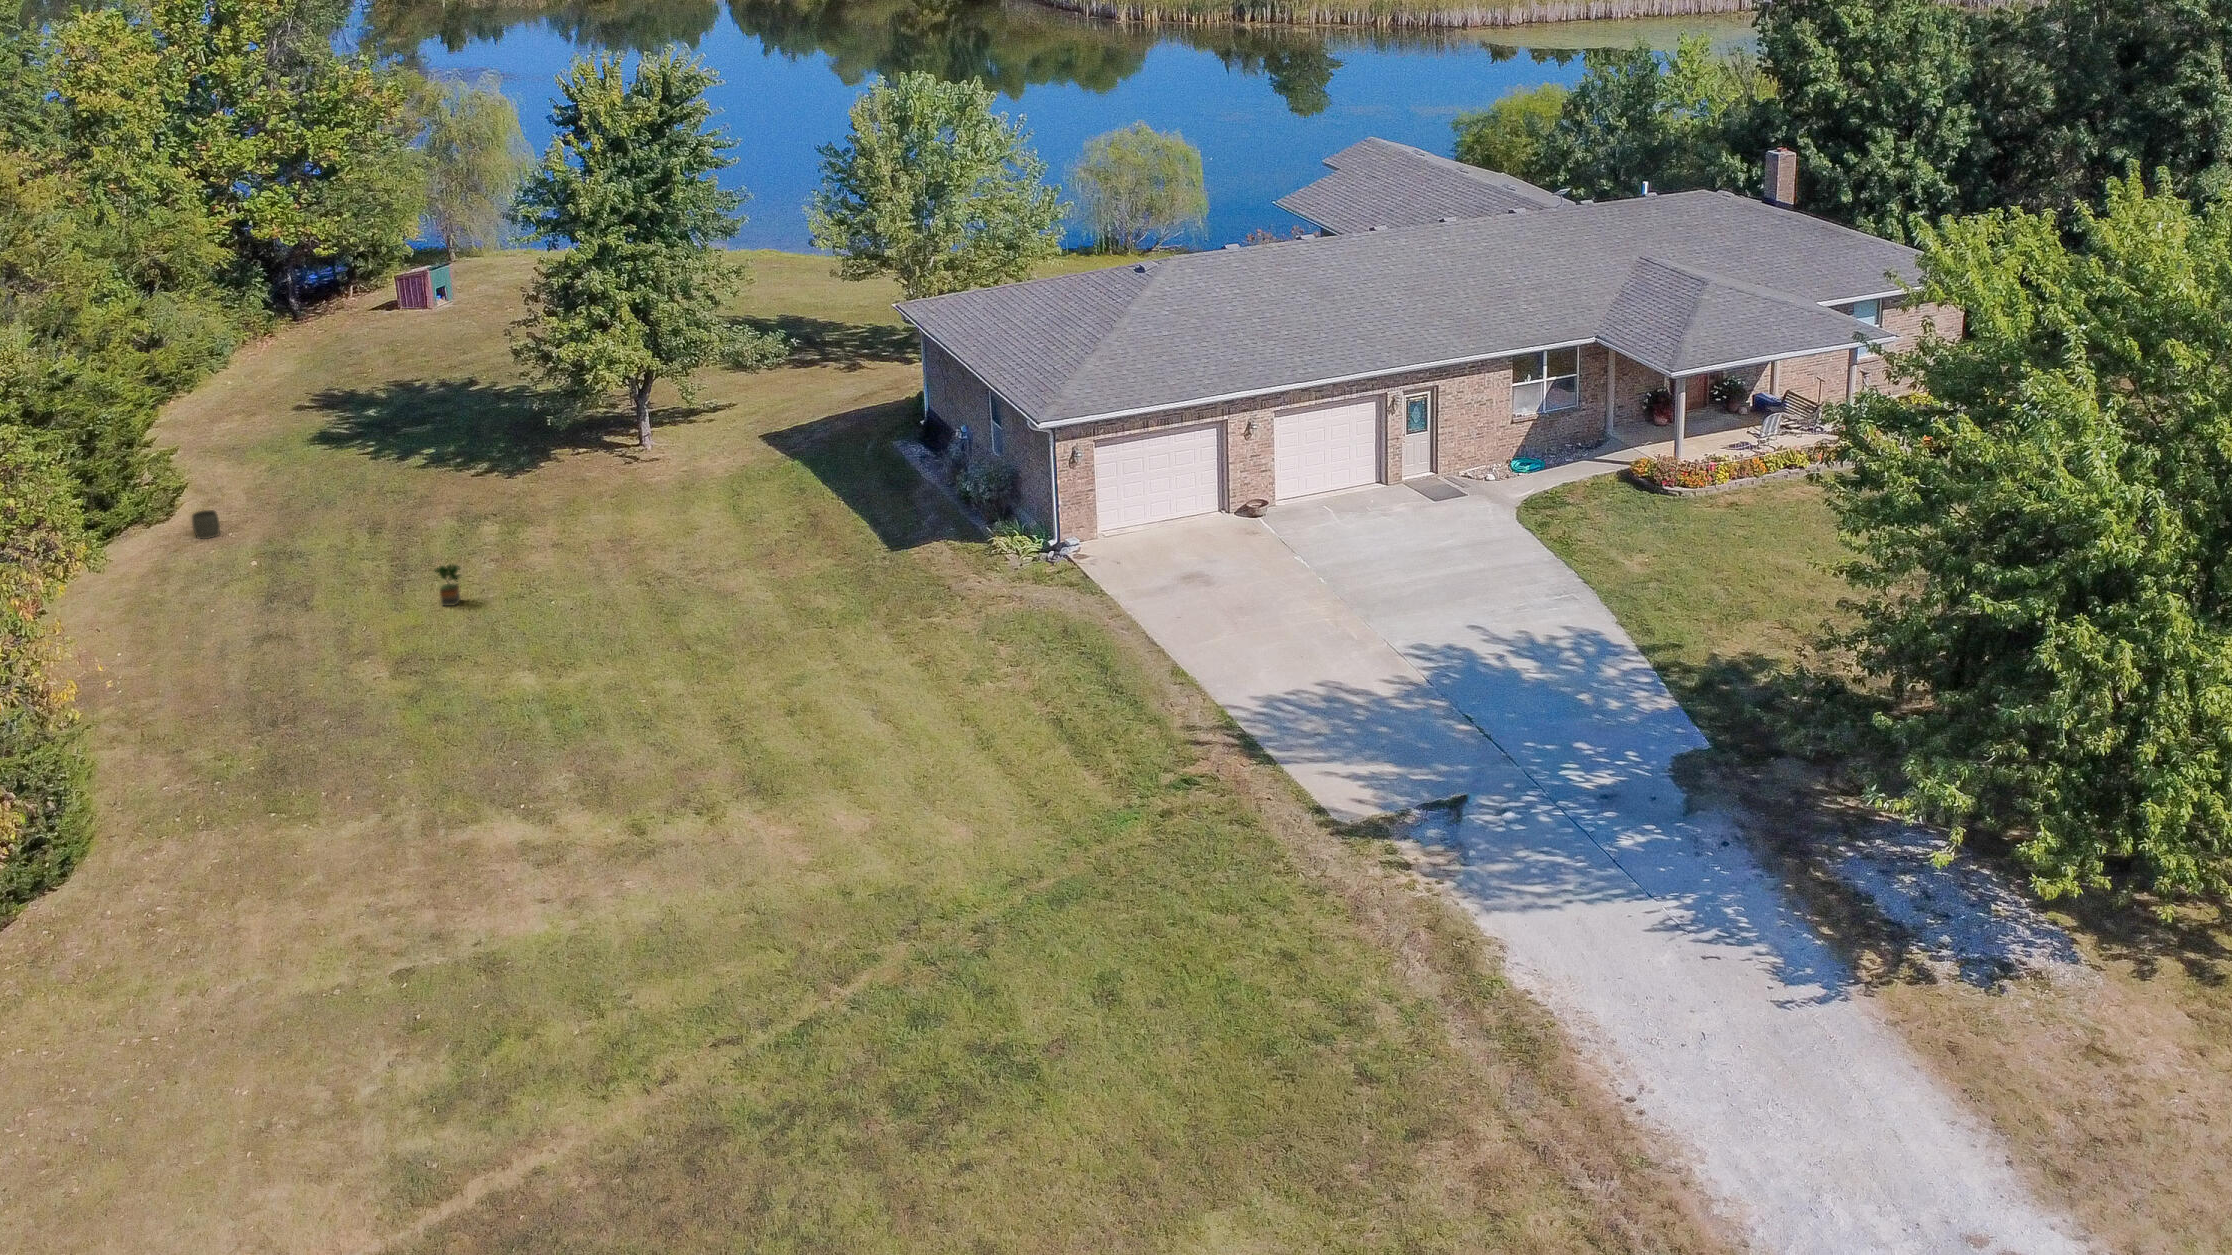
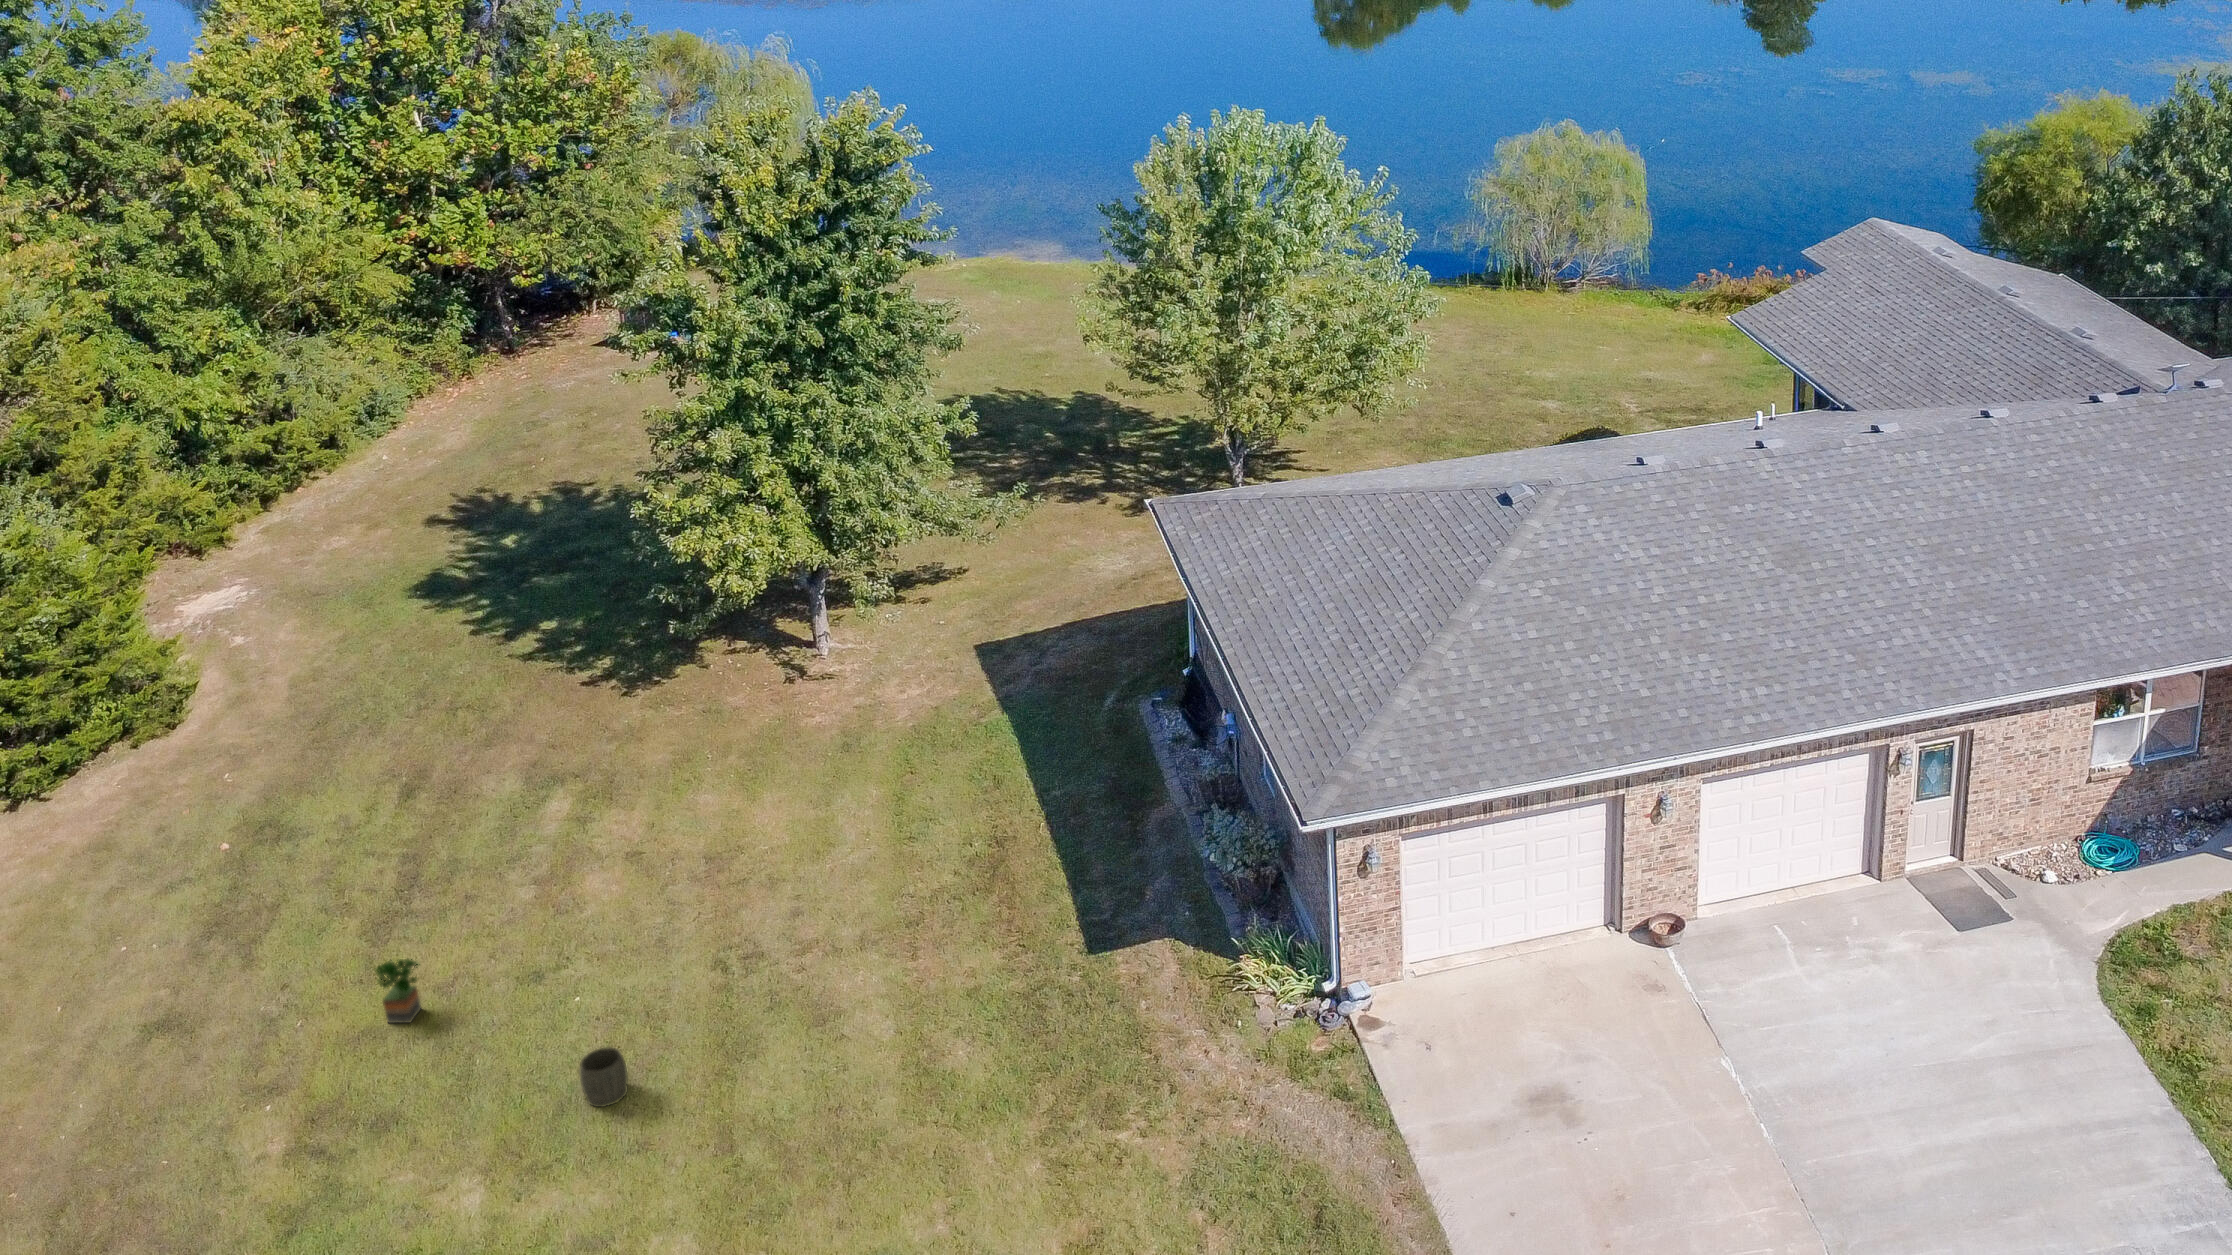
woven basket: present [192,510,220,539] -> present [579,1047,628,1107]

